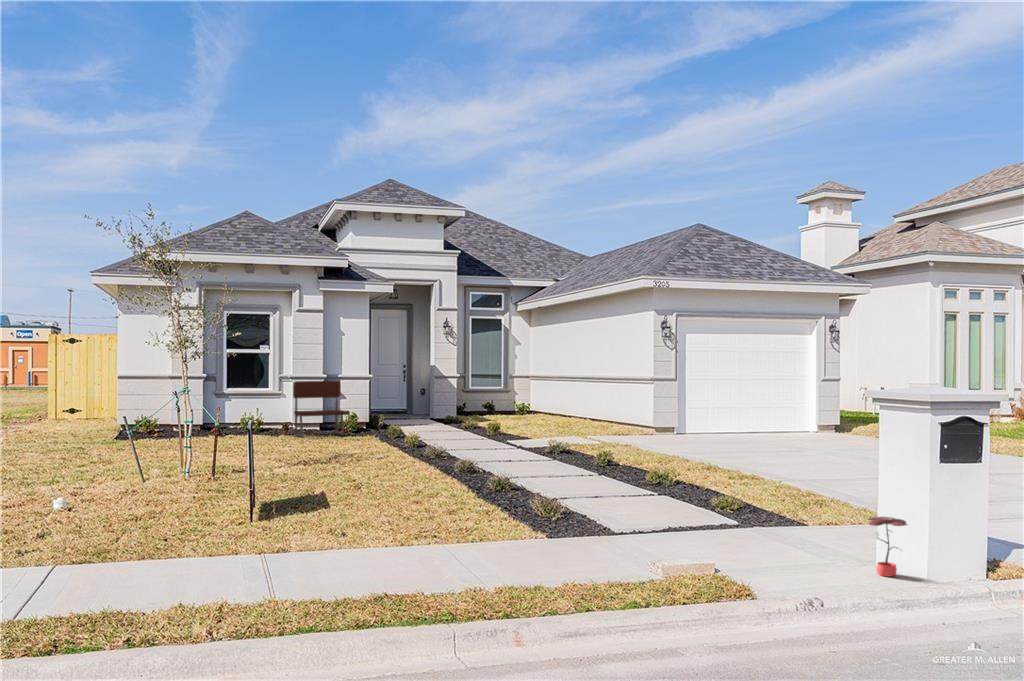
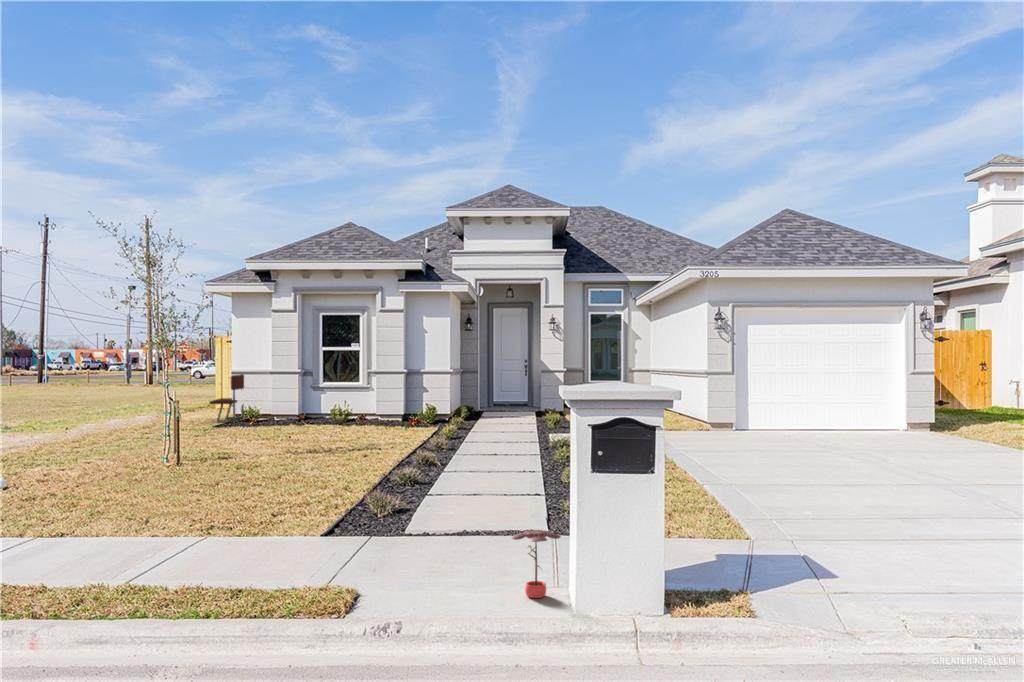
bench: present [293,381,349,437] -> present [210,374,244,423]

